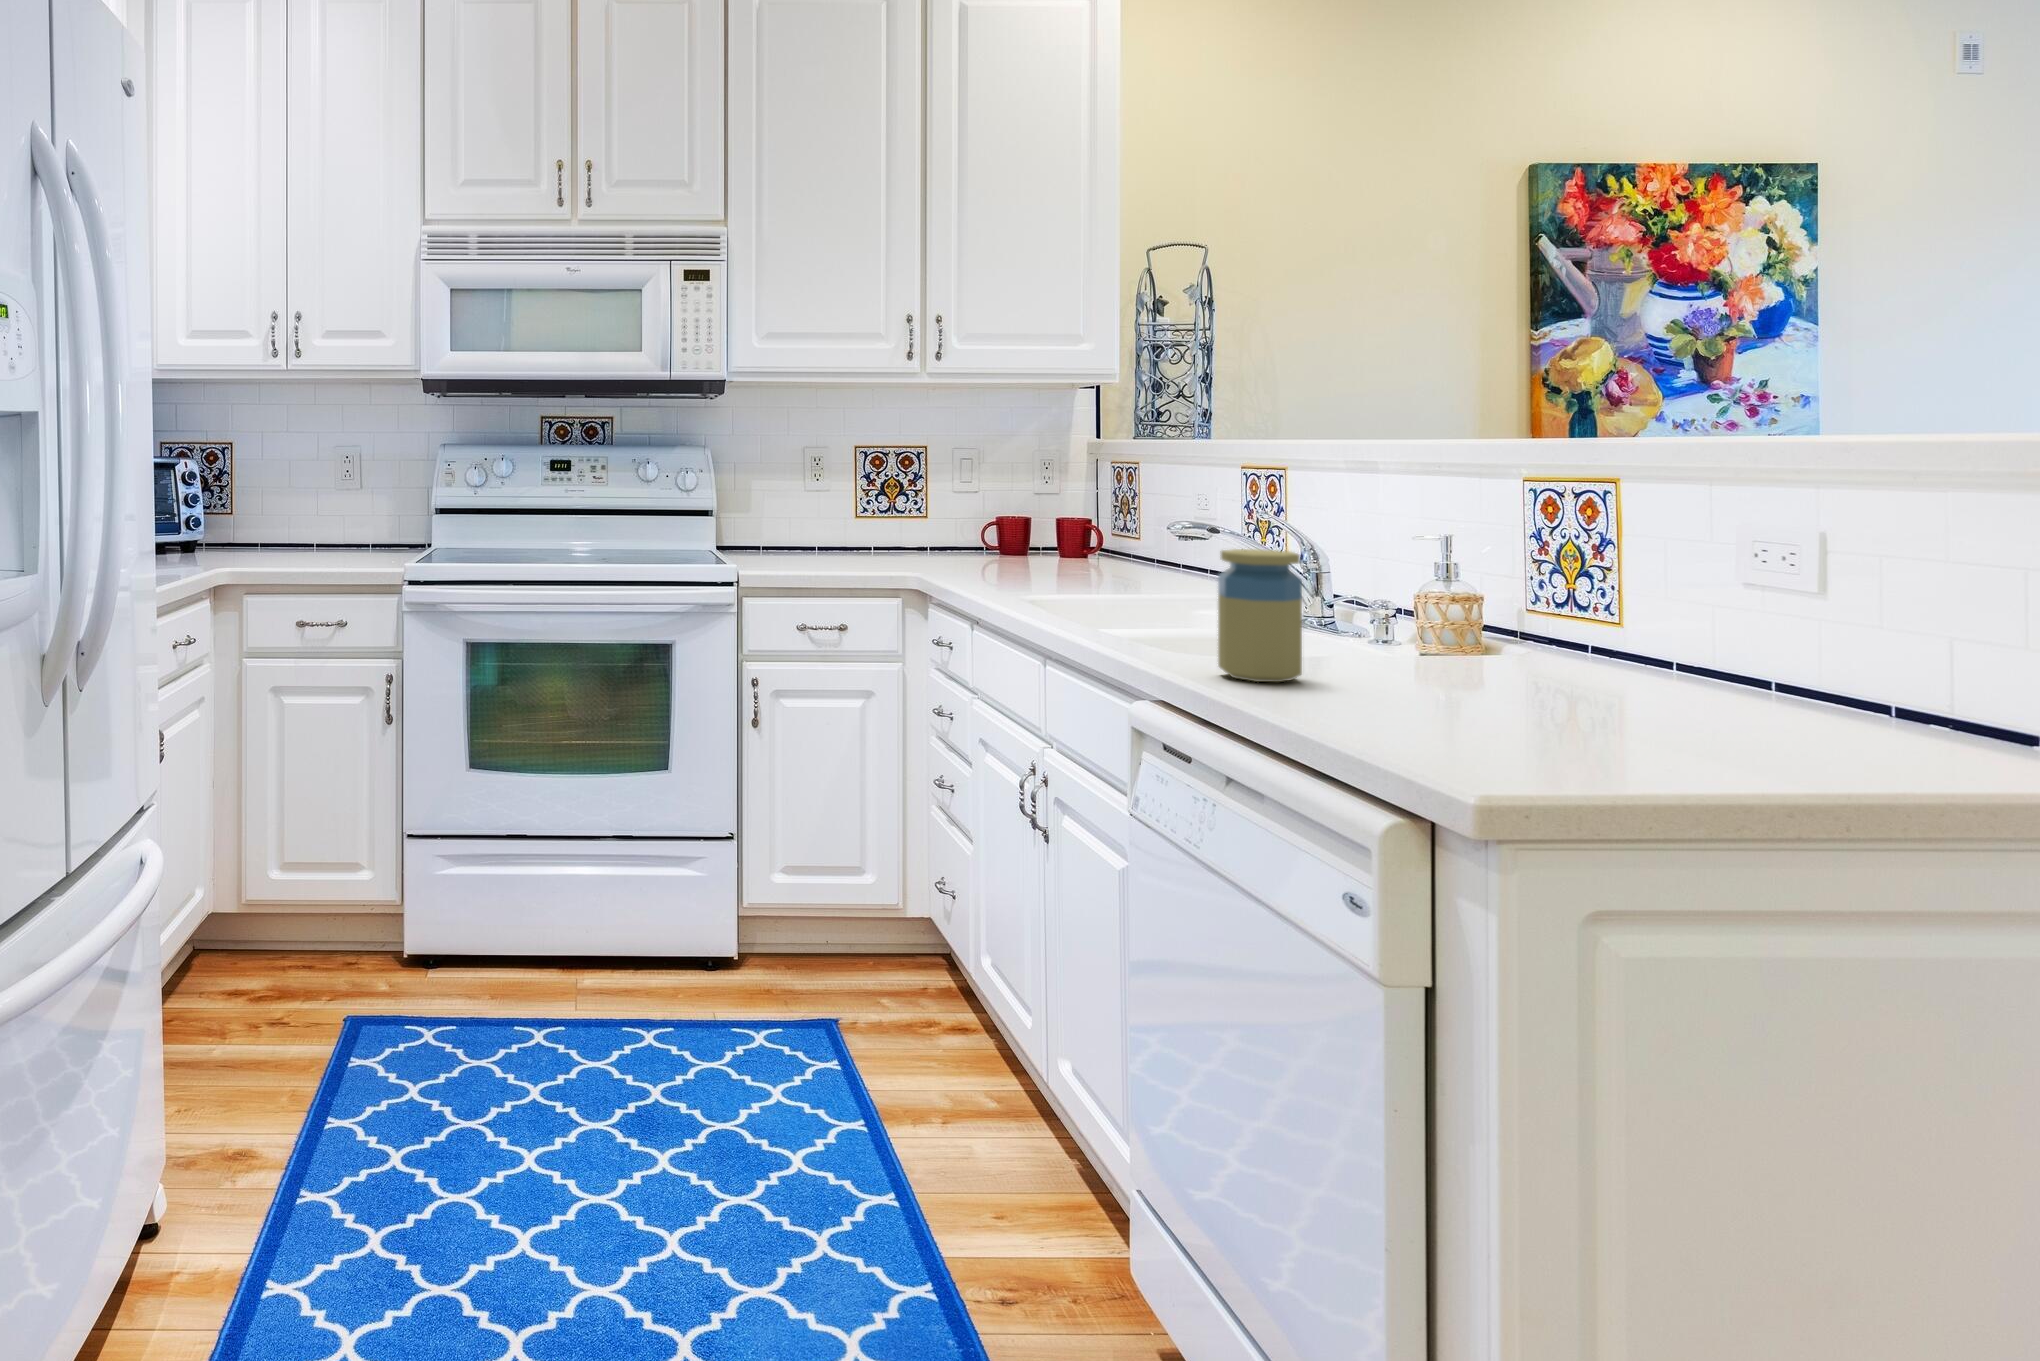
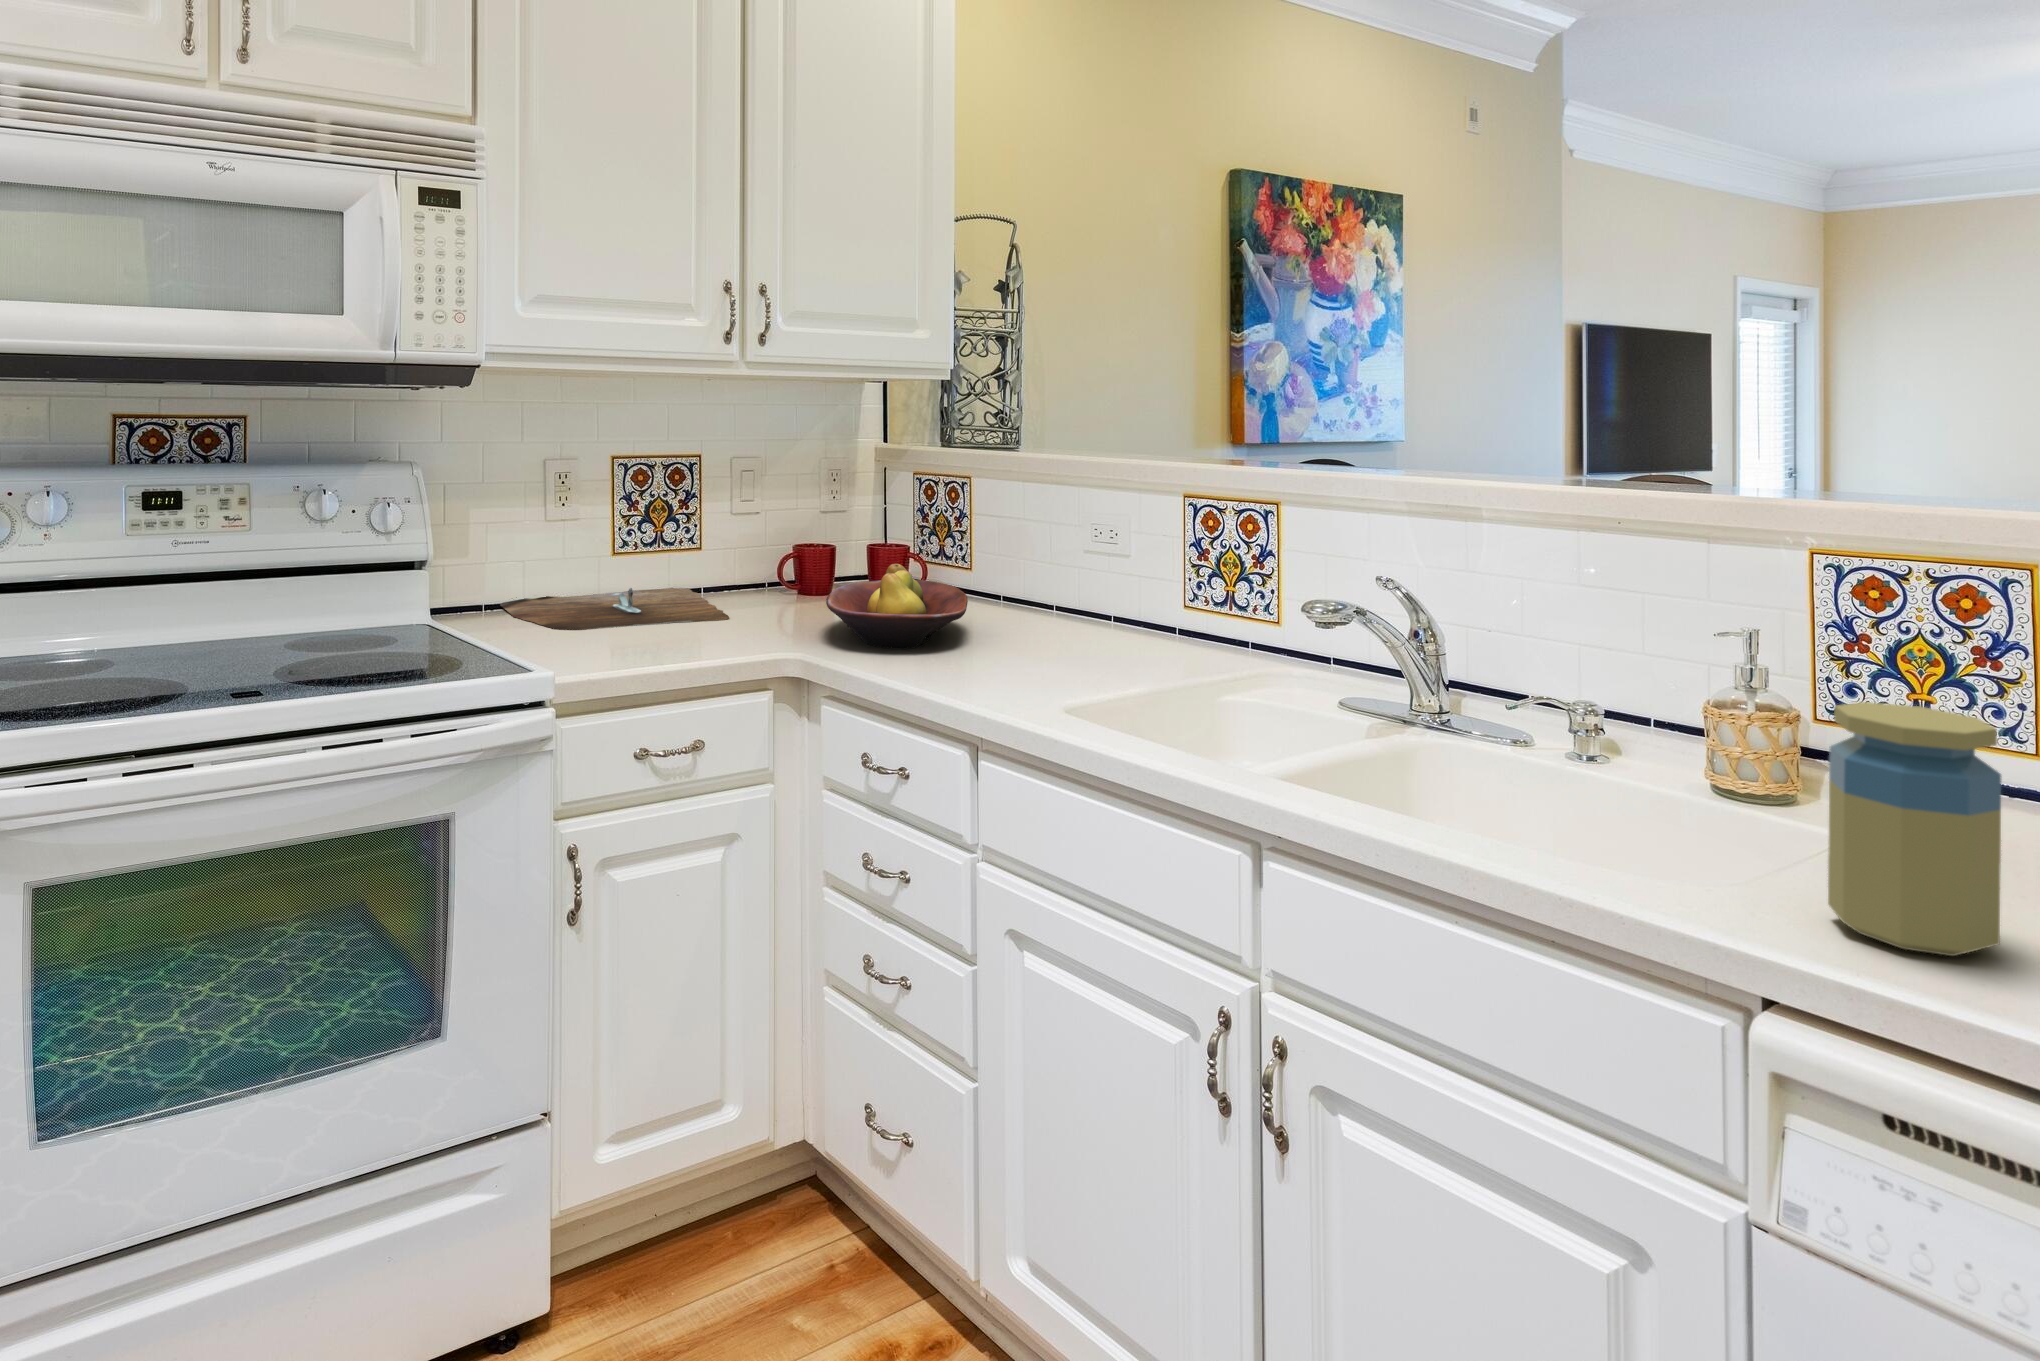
fruit bowl: none [959,523,1087,578] -> present [826,564,968,649]
cutting board: none [780,538,927,562] -> present [500,588,729,630]

